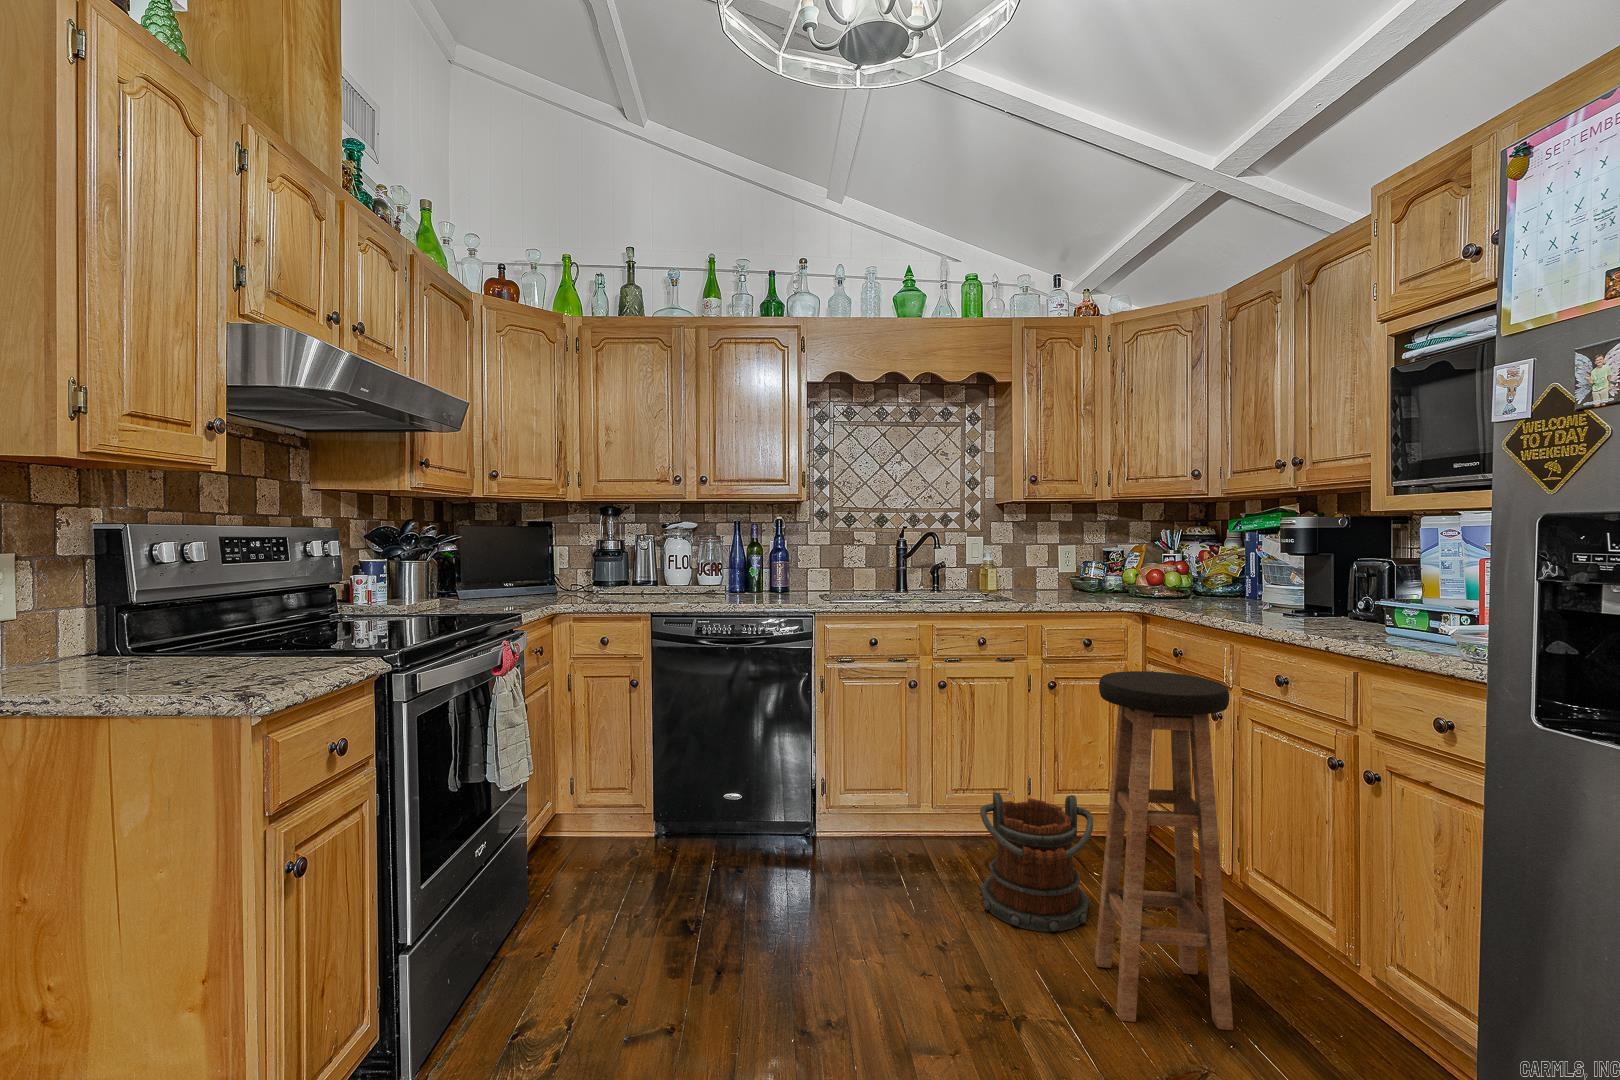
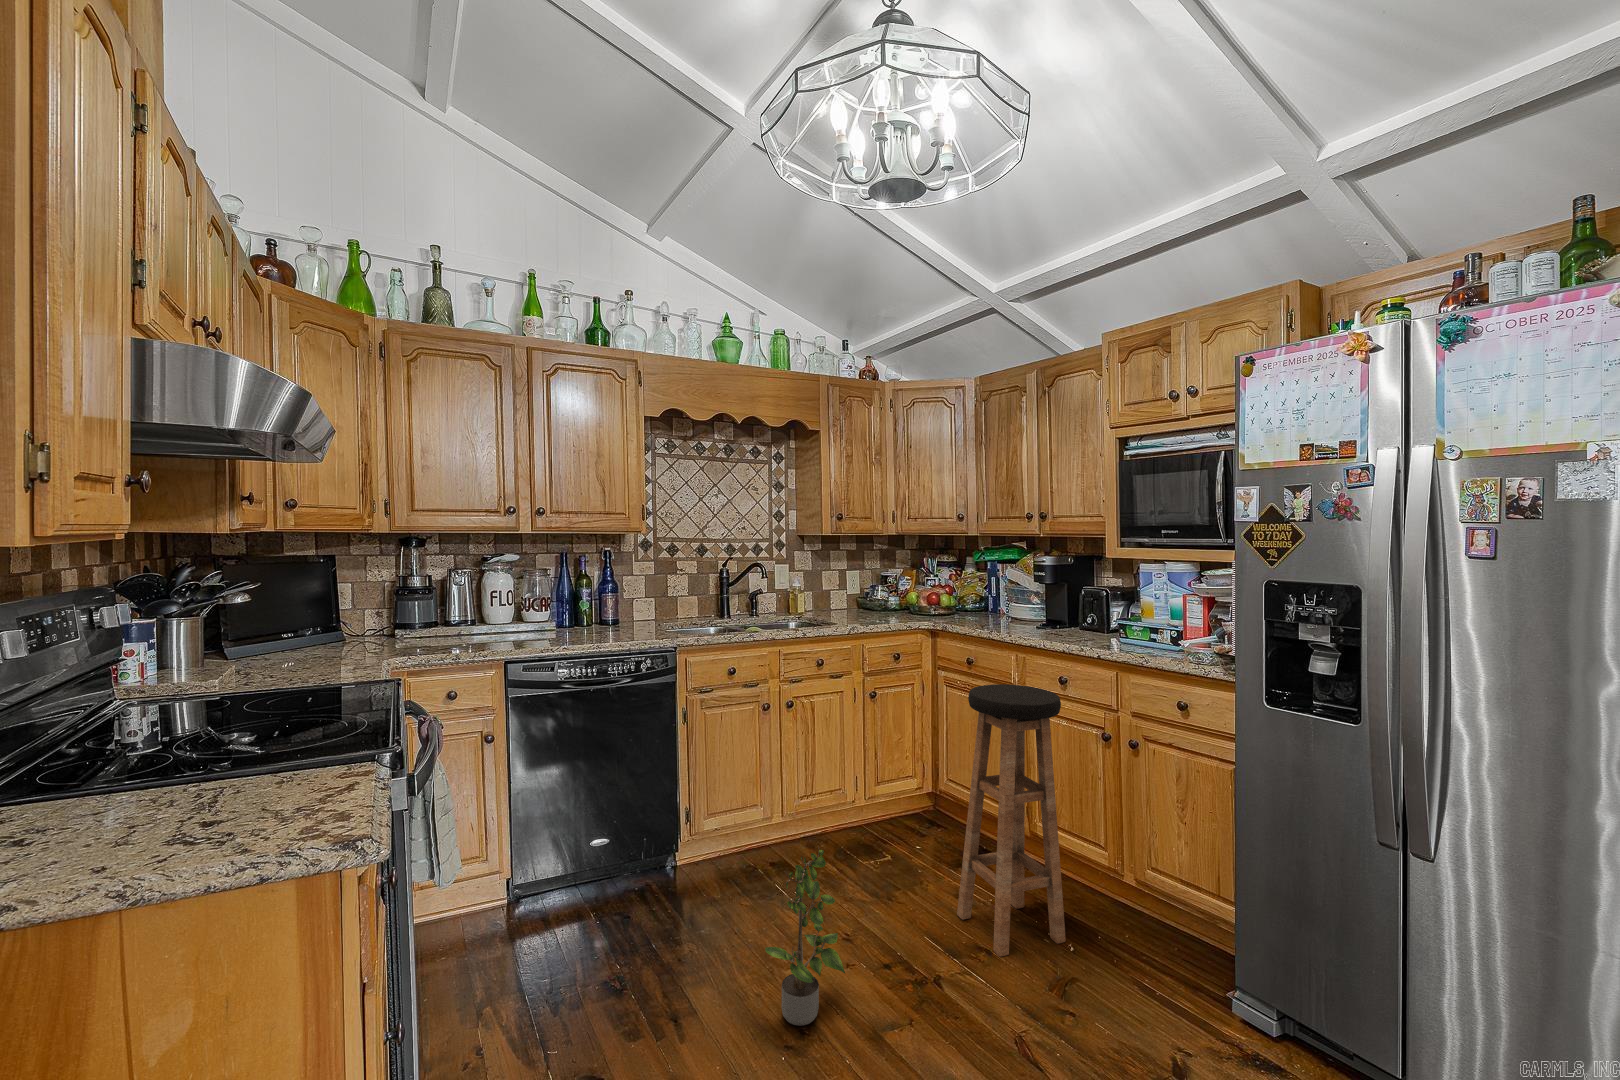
bucket: present [980,792,1093,932] -> none [846,786,937,903]
potted plant: none [793,823,897,1019] -> present [765,850,845,1026]

